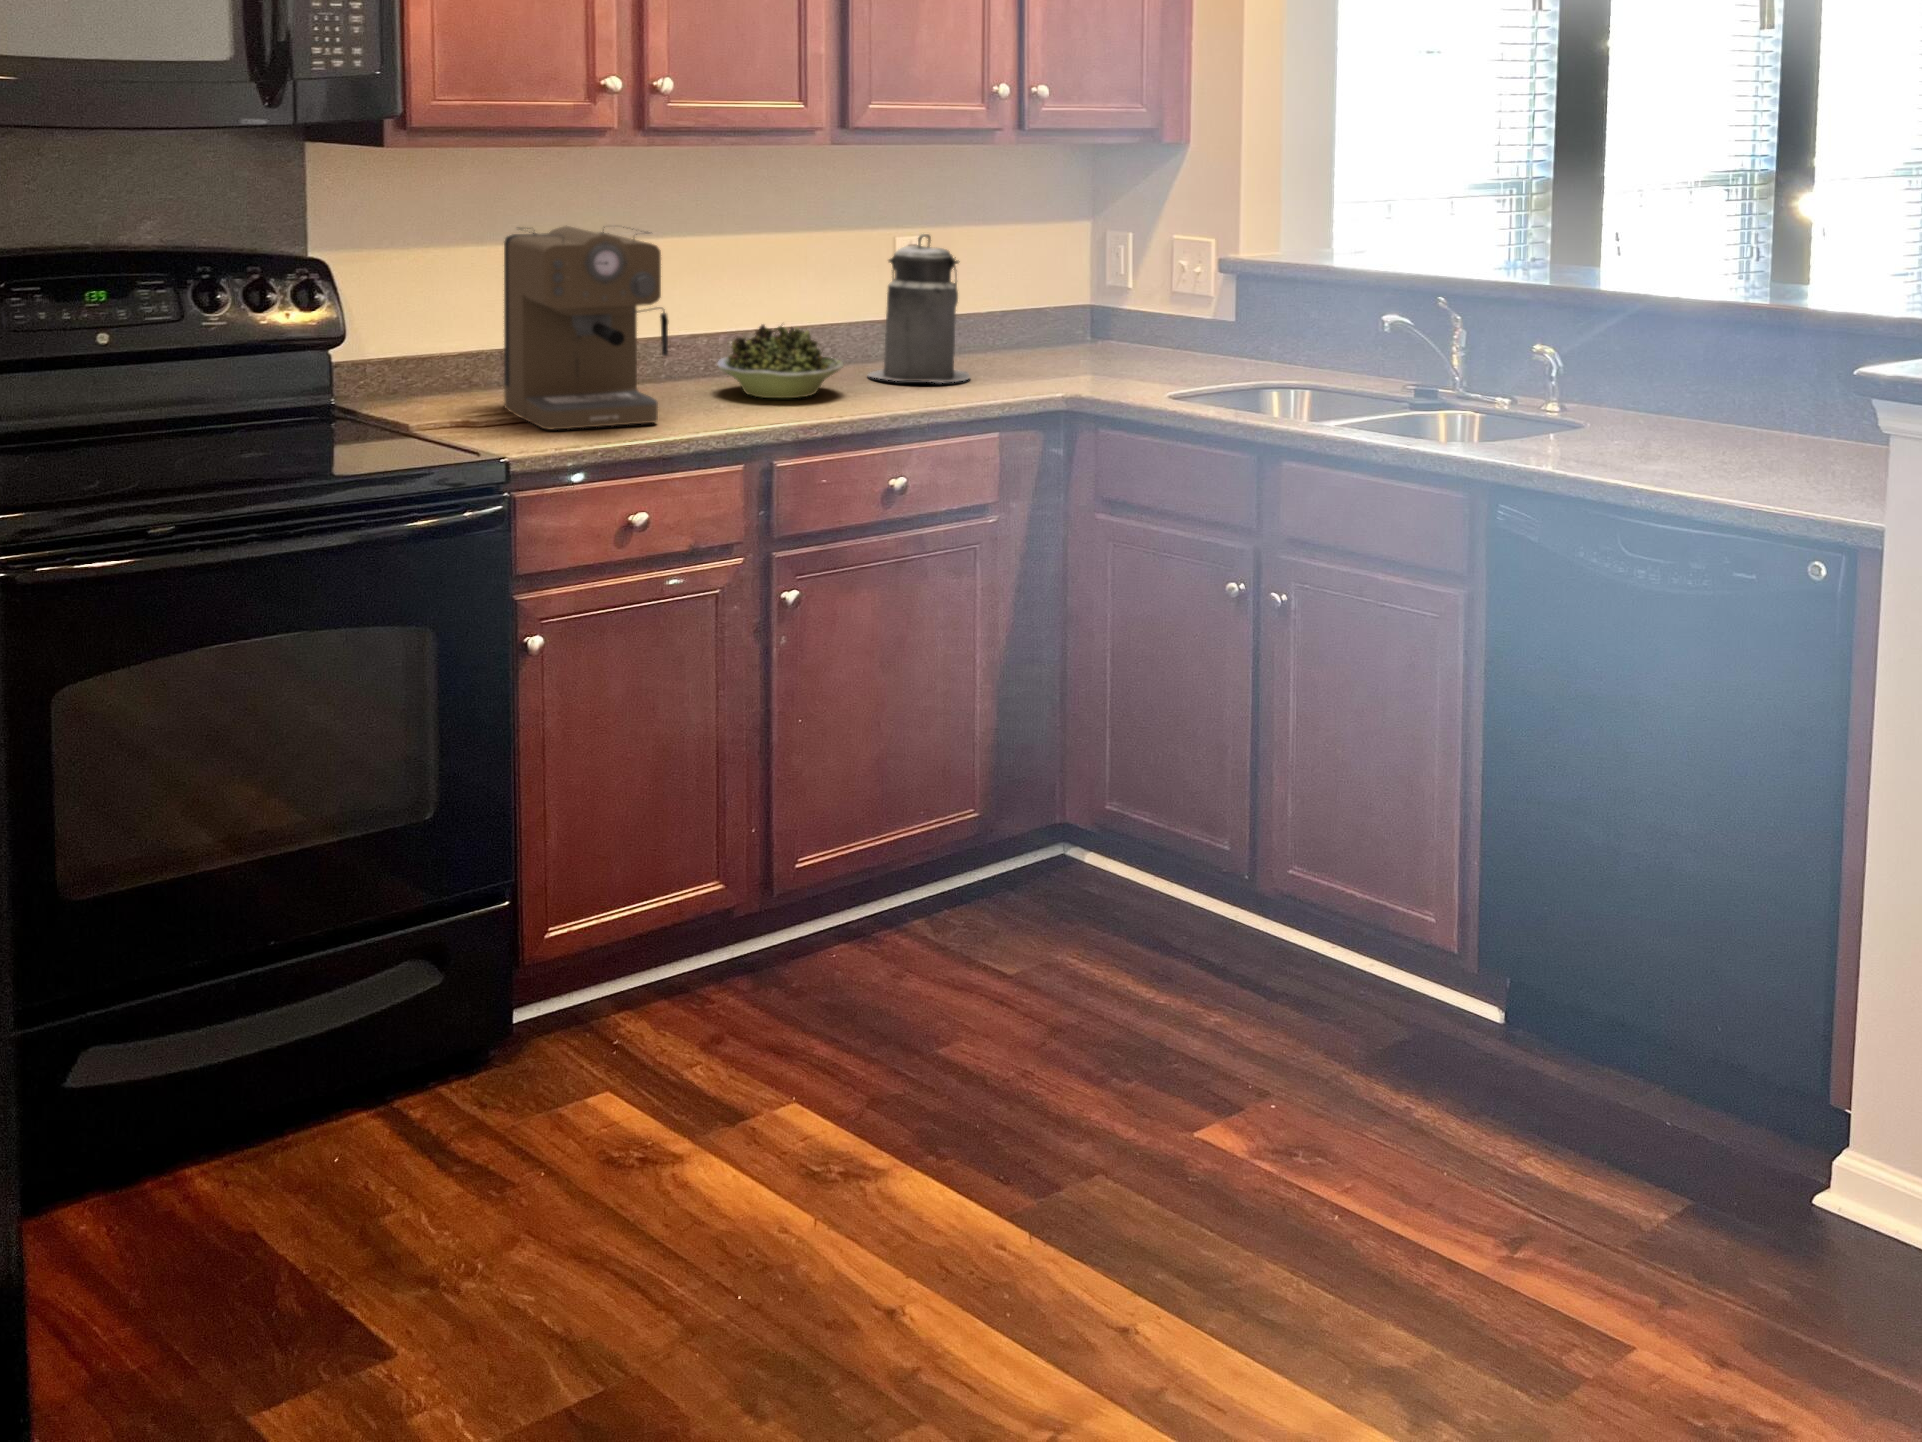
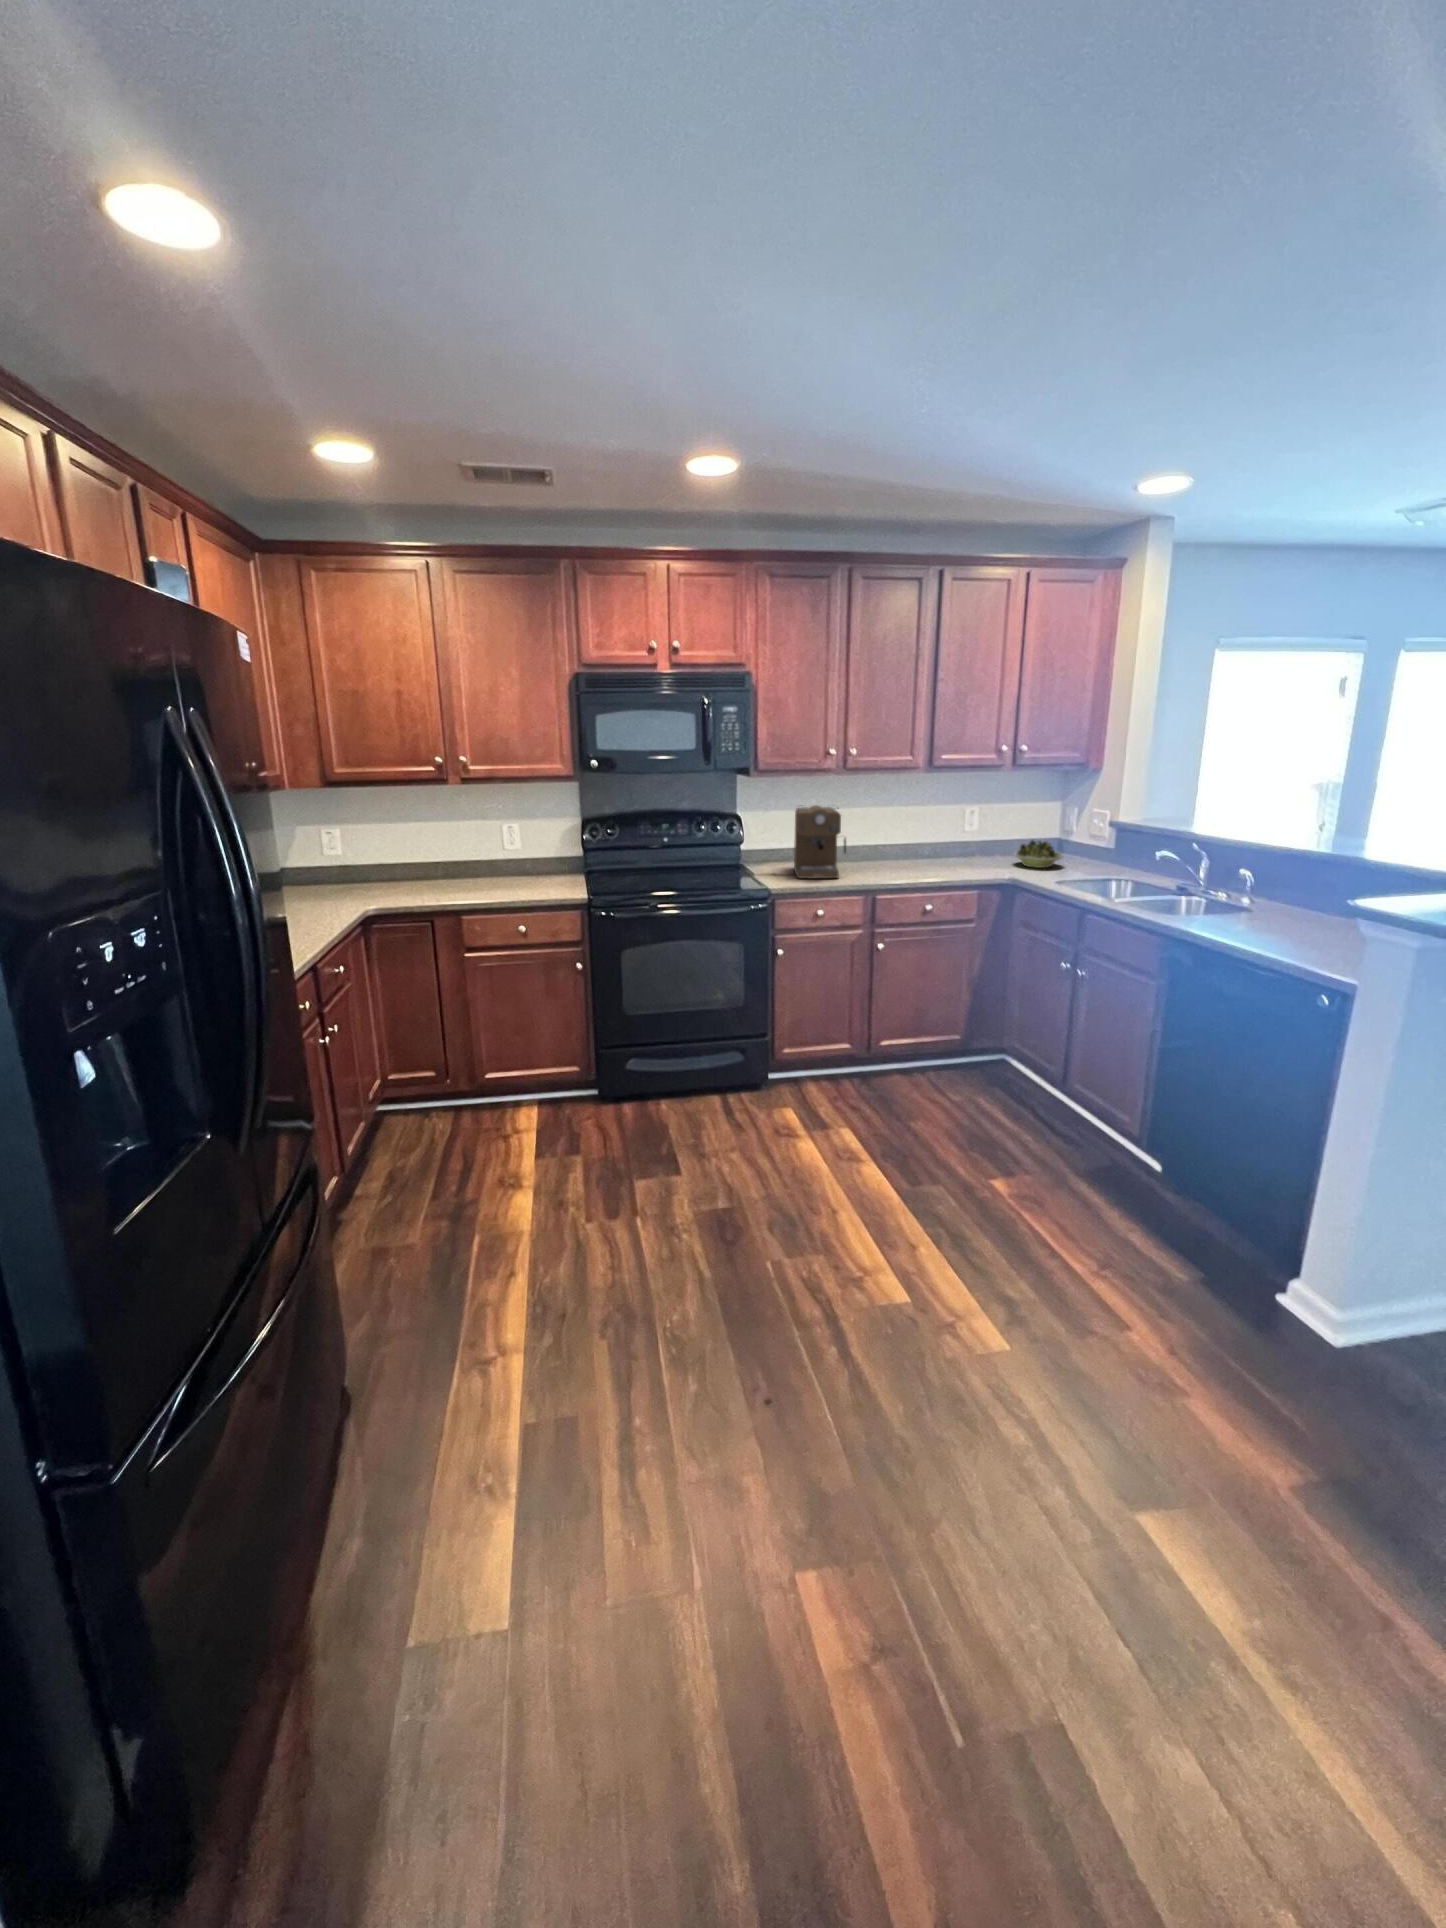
canister: present [868,234,970,383] -> none [938,809,980,869]
bowl: present [718,325,844,398] -> present [1014,840,1063,868]

